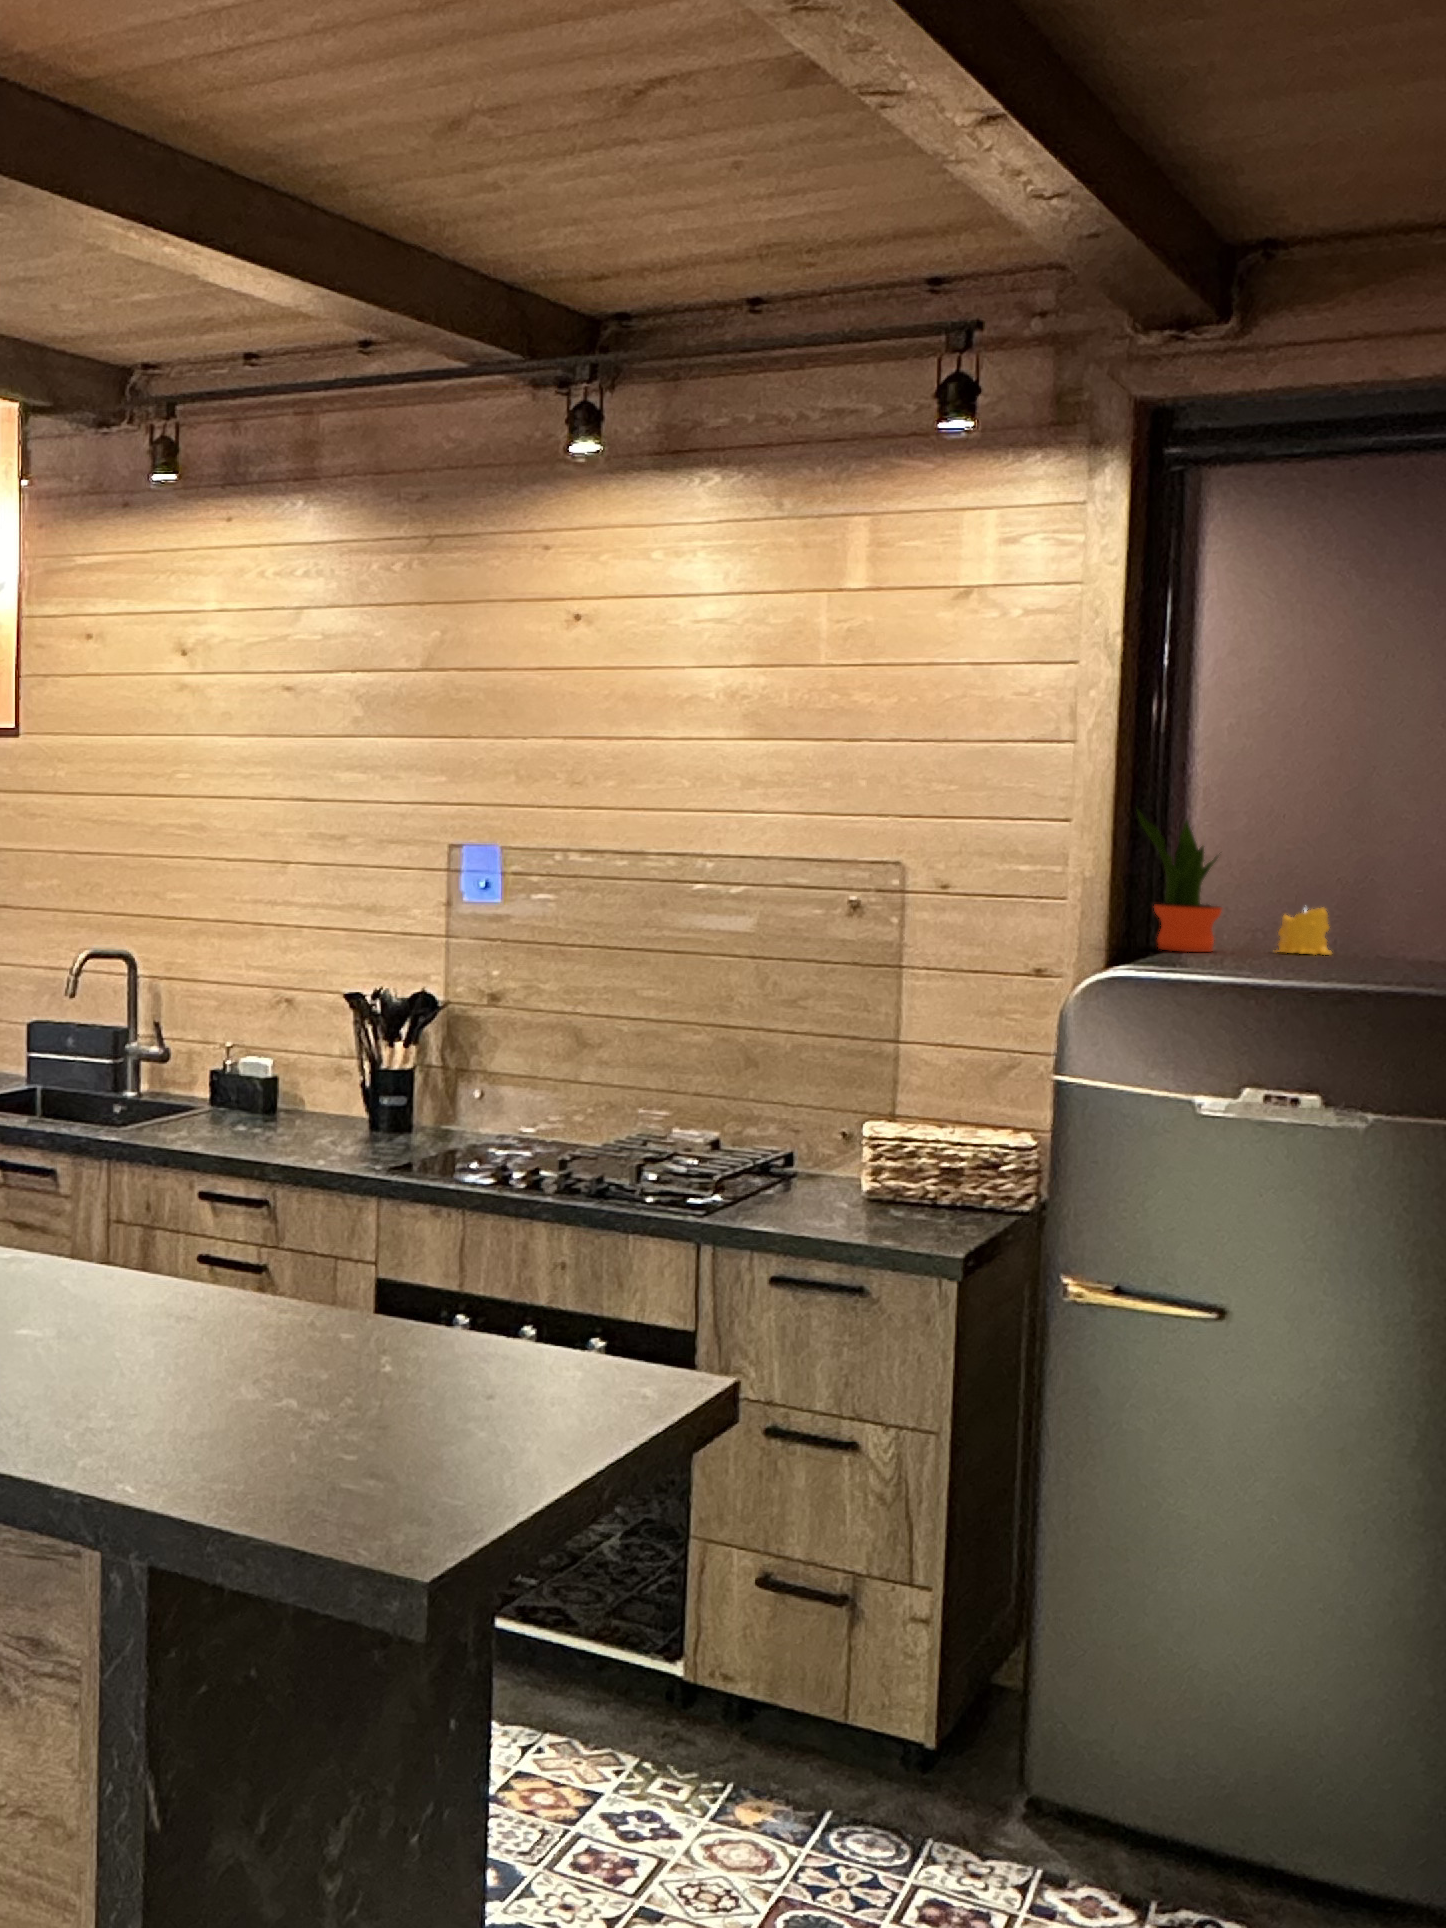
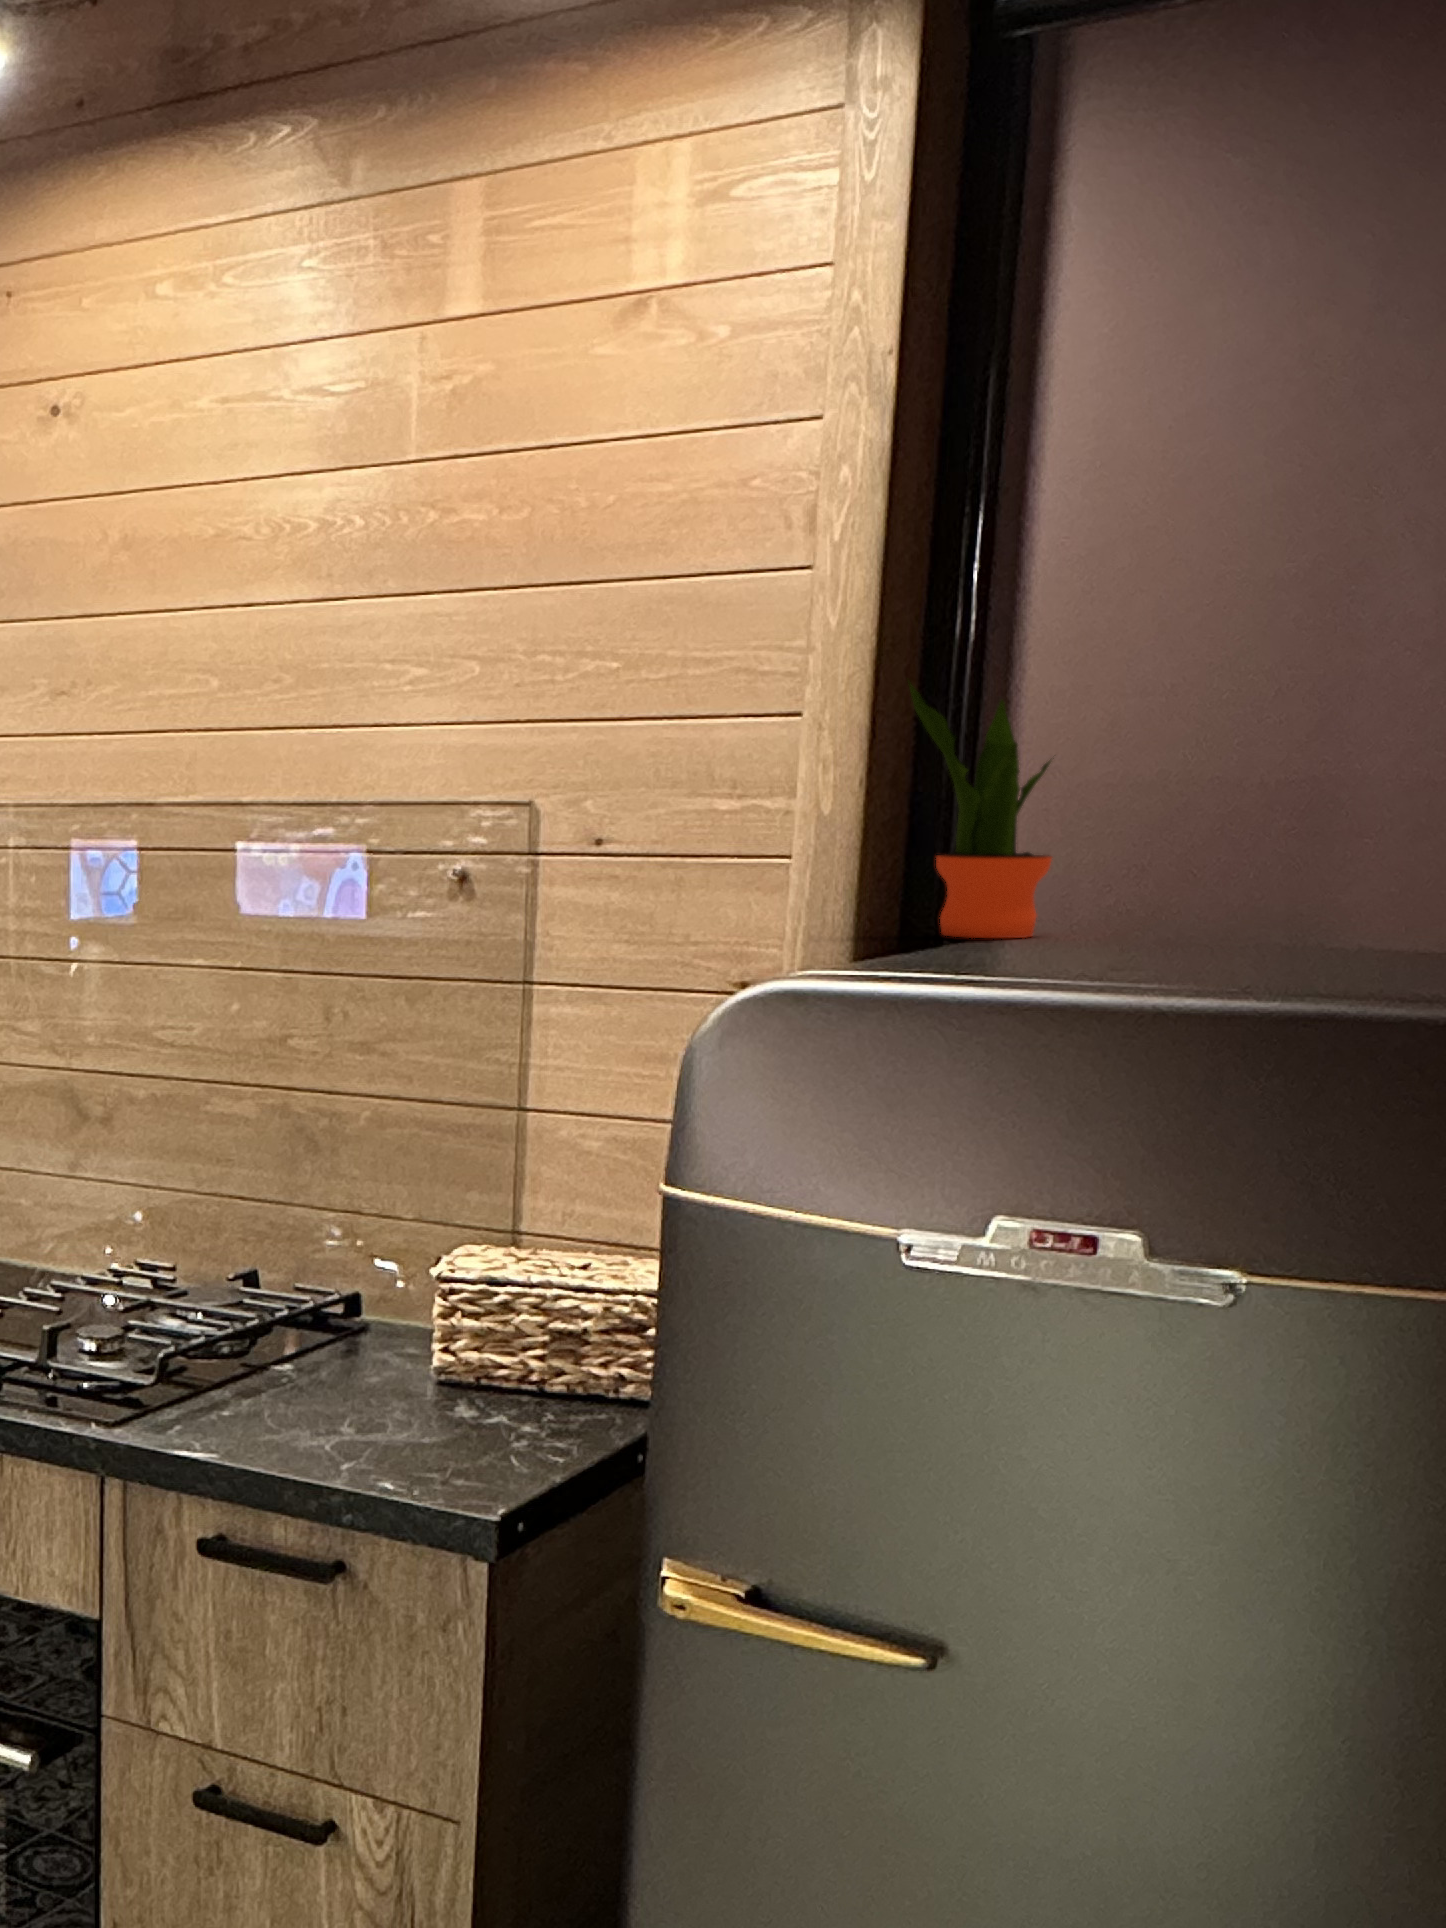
candle: present [1278,908,1331,955] -> none [1137,846,1240,937]

